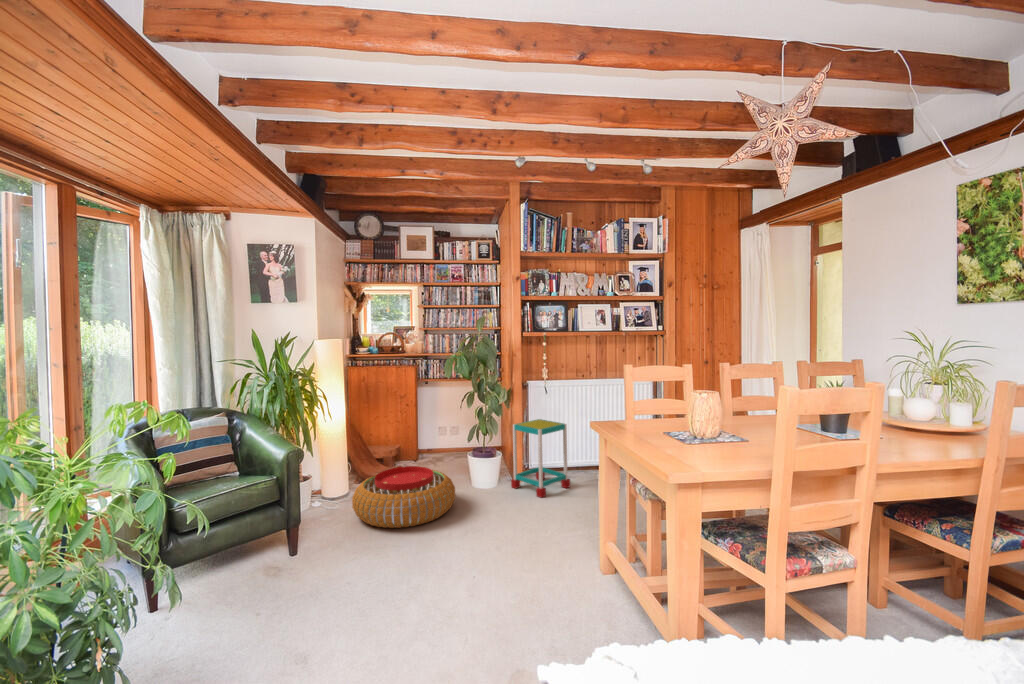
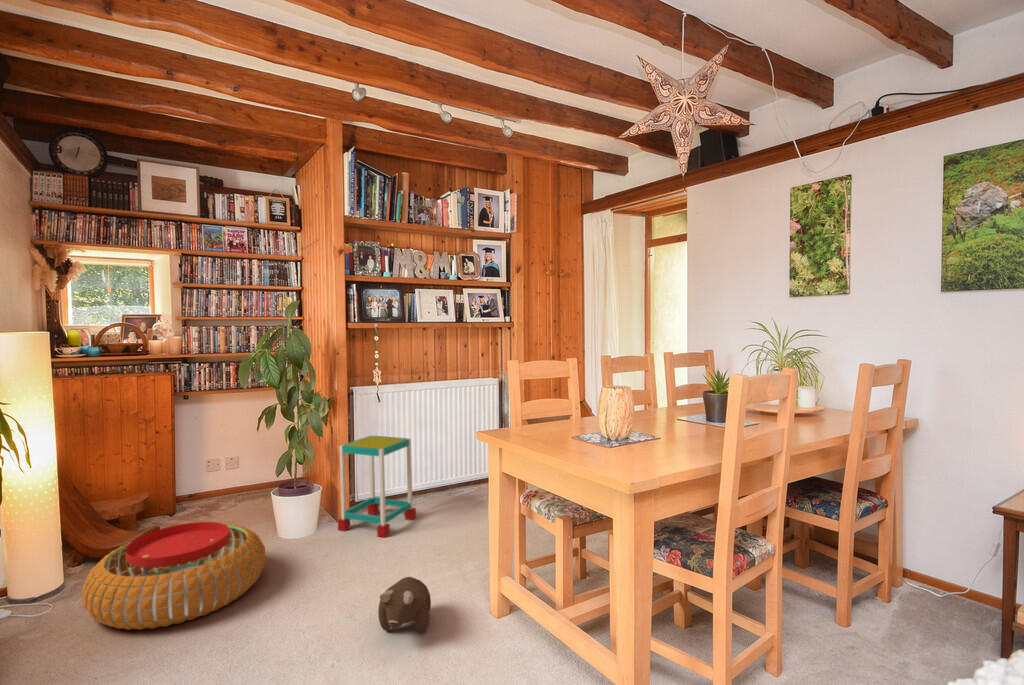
plush toy: none [508,524,551,567] -> present [378,577,431,633]

